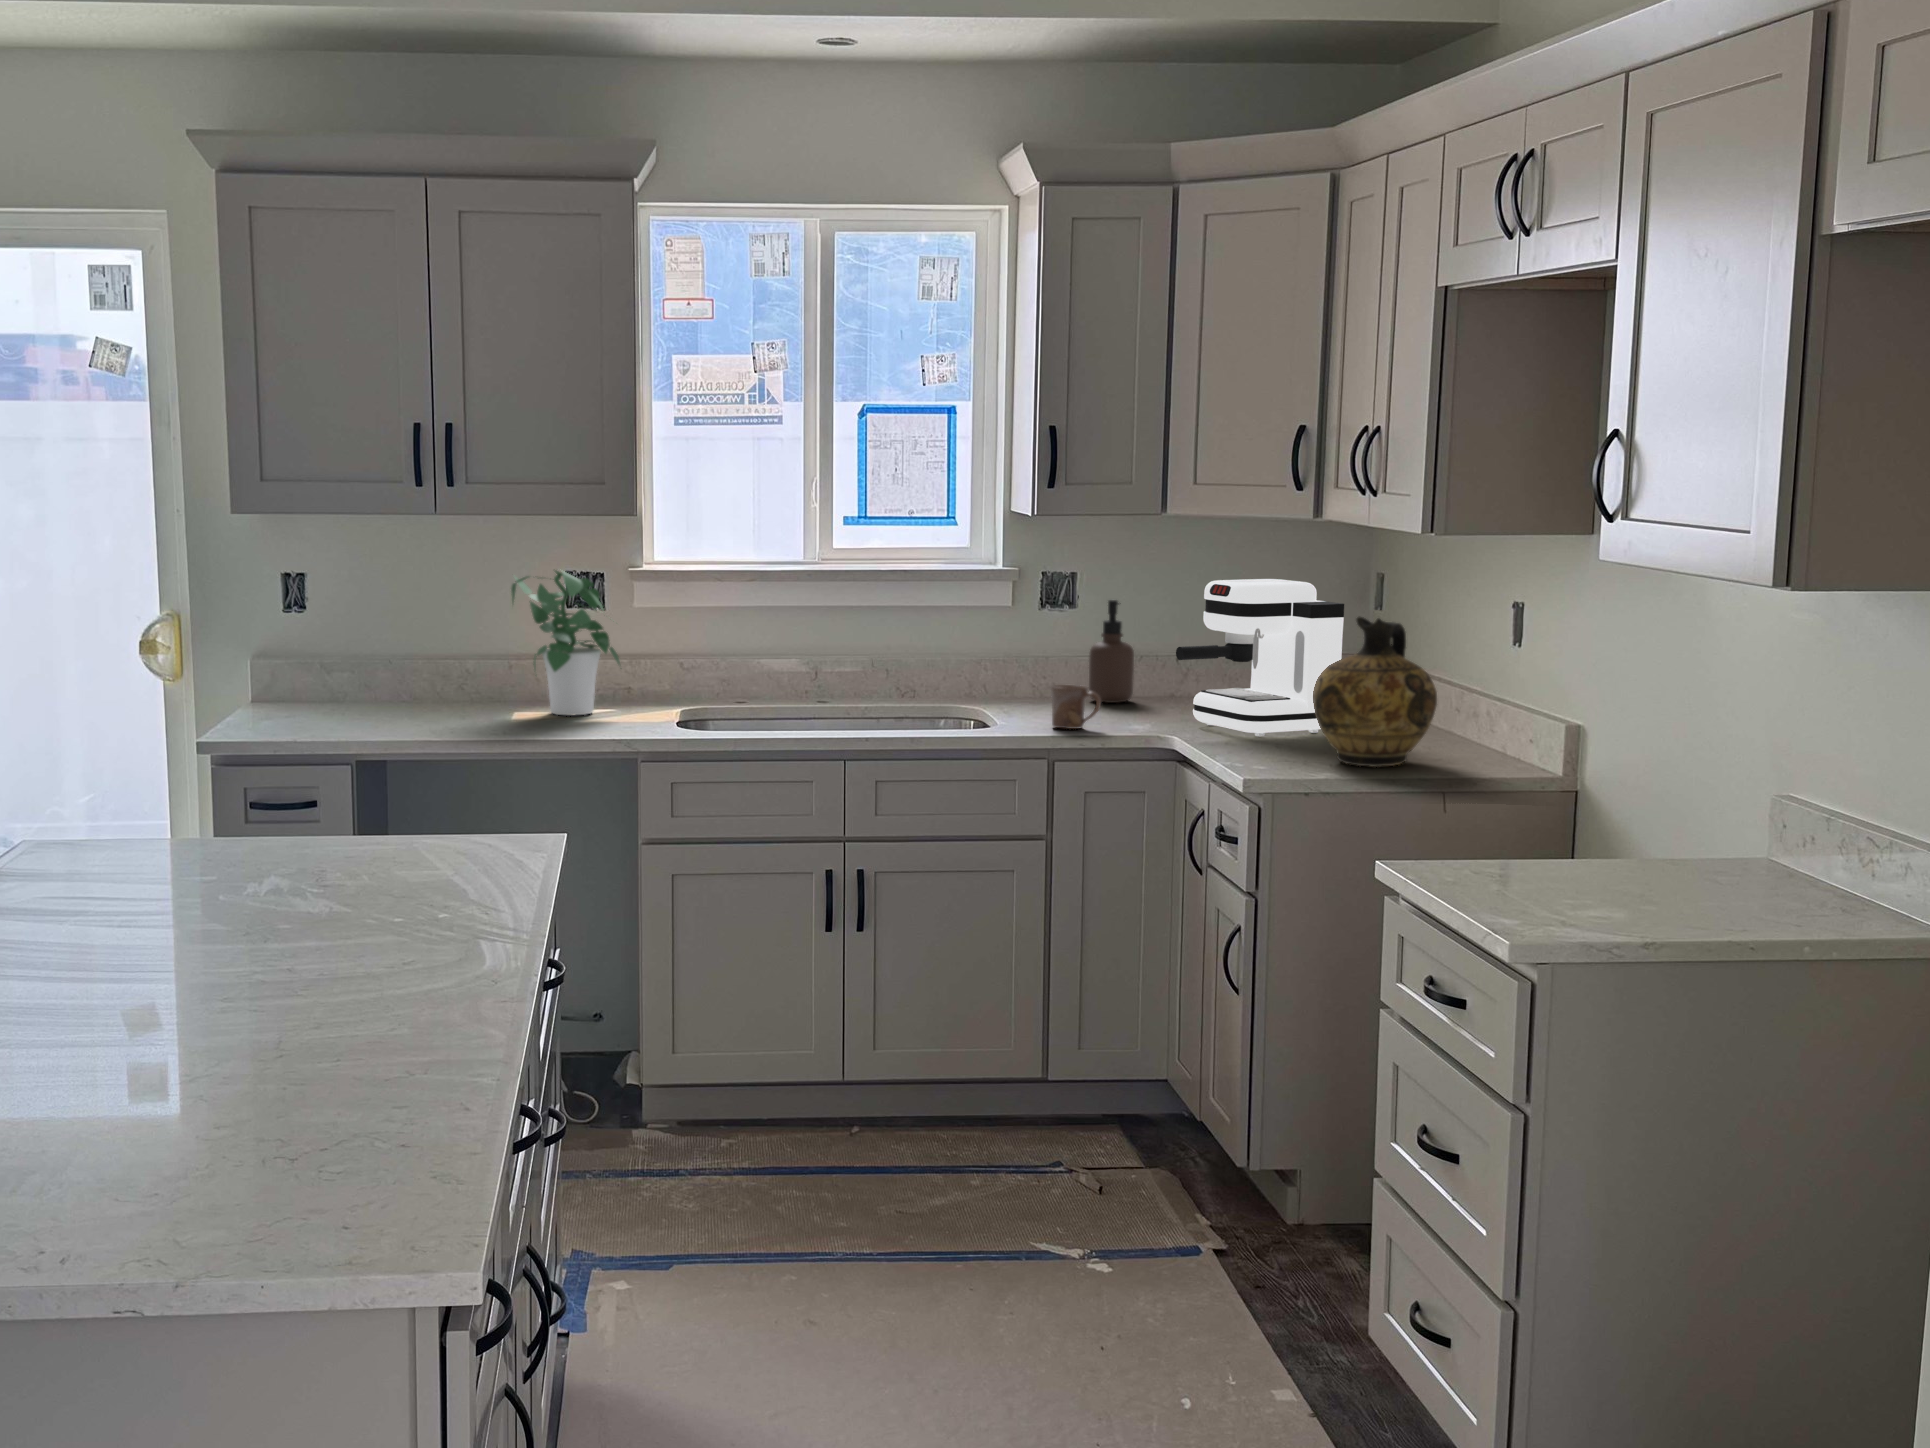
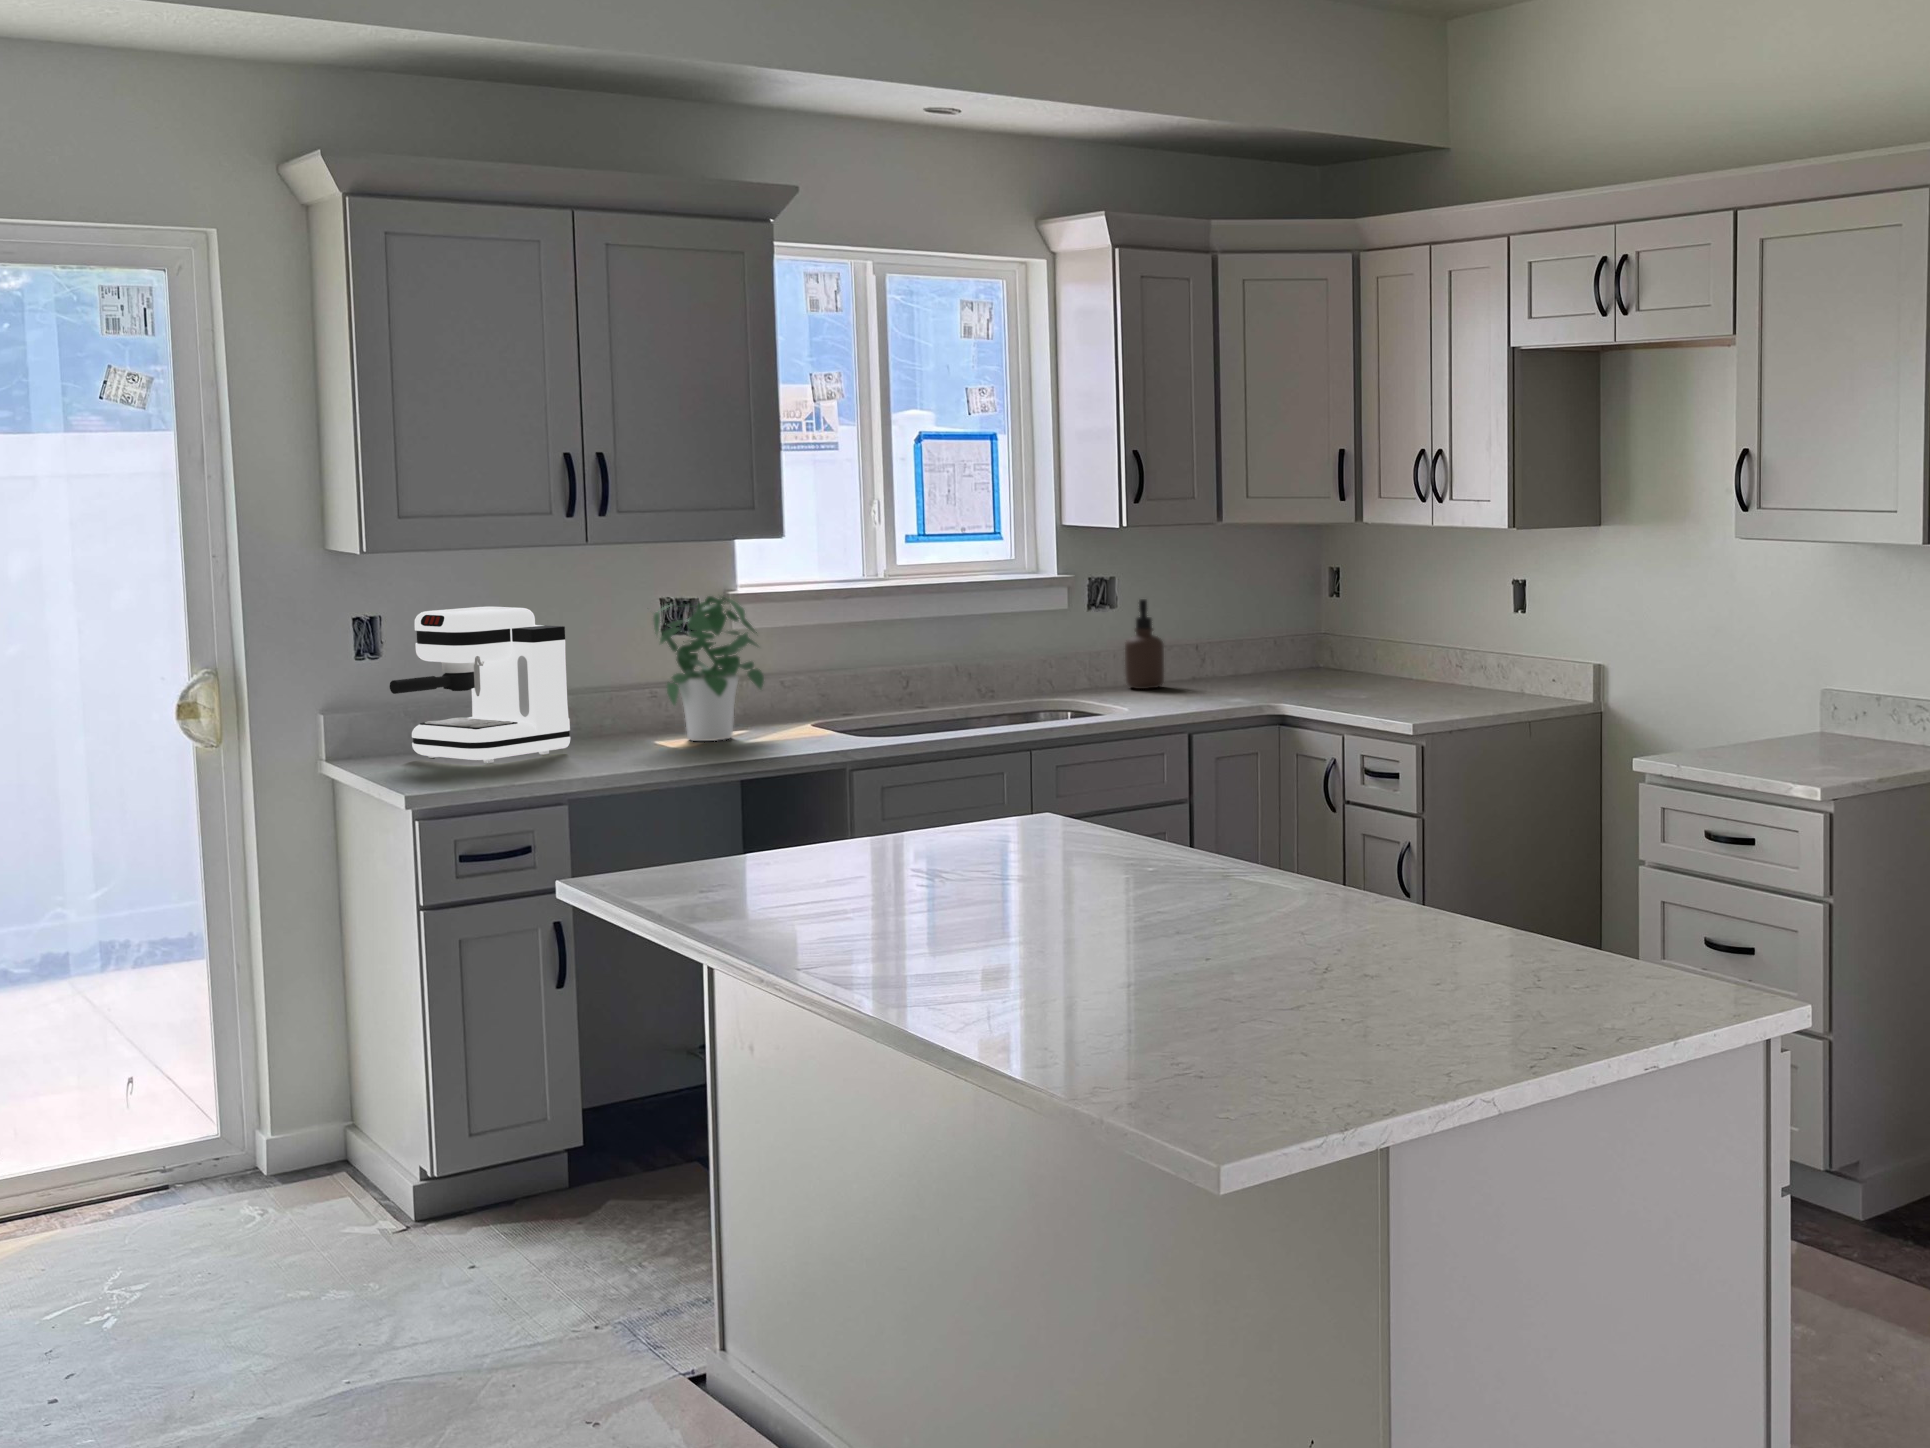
coffee maker: present [1176,579,1344,736] -> present [390,607,570,763]
ceramic jug: present [1313,616,1437,767] -> none [1411,594,1503,710]
mug: present [1050,685,1101,729] -> none [1161,671,1207,708]

